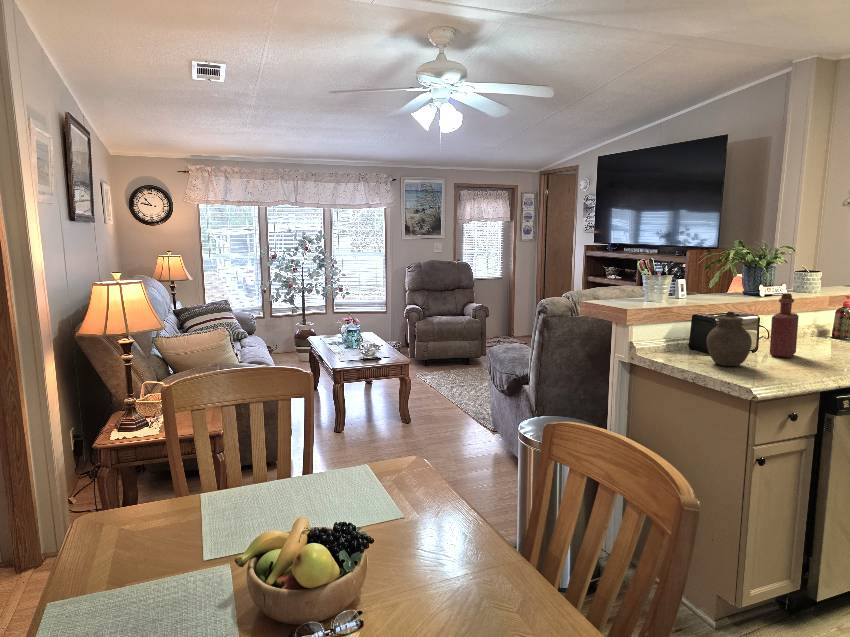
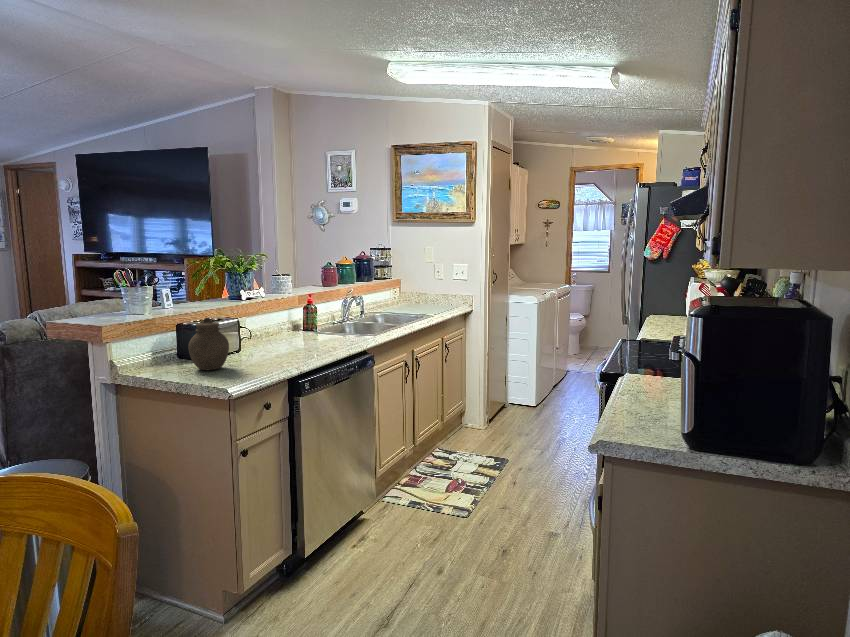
bottle: present [770,293,799,358] -> none [247,297,271,355]

